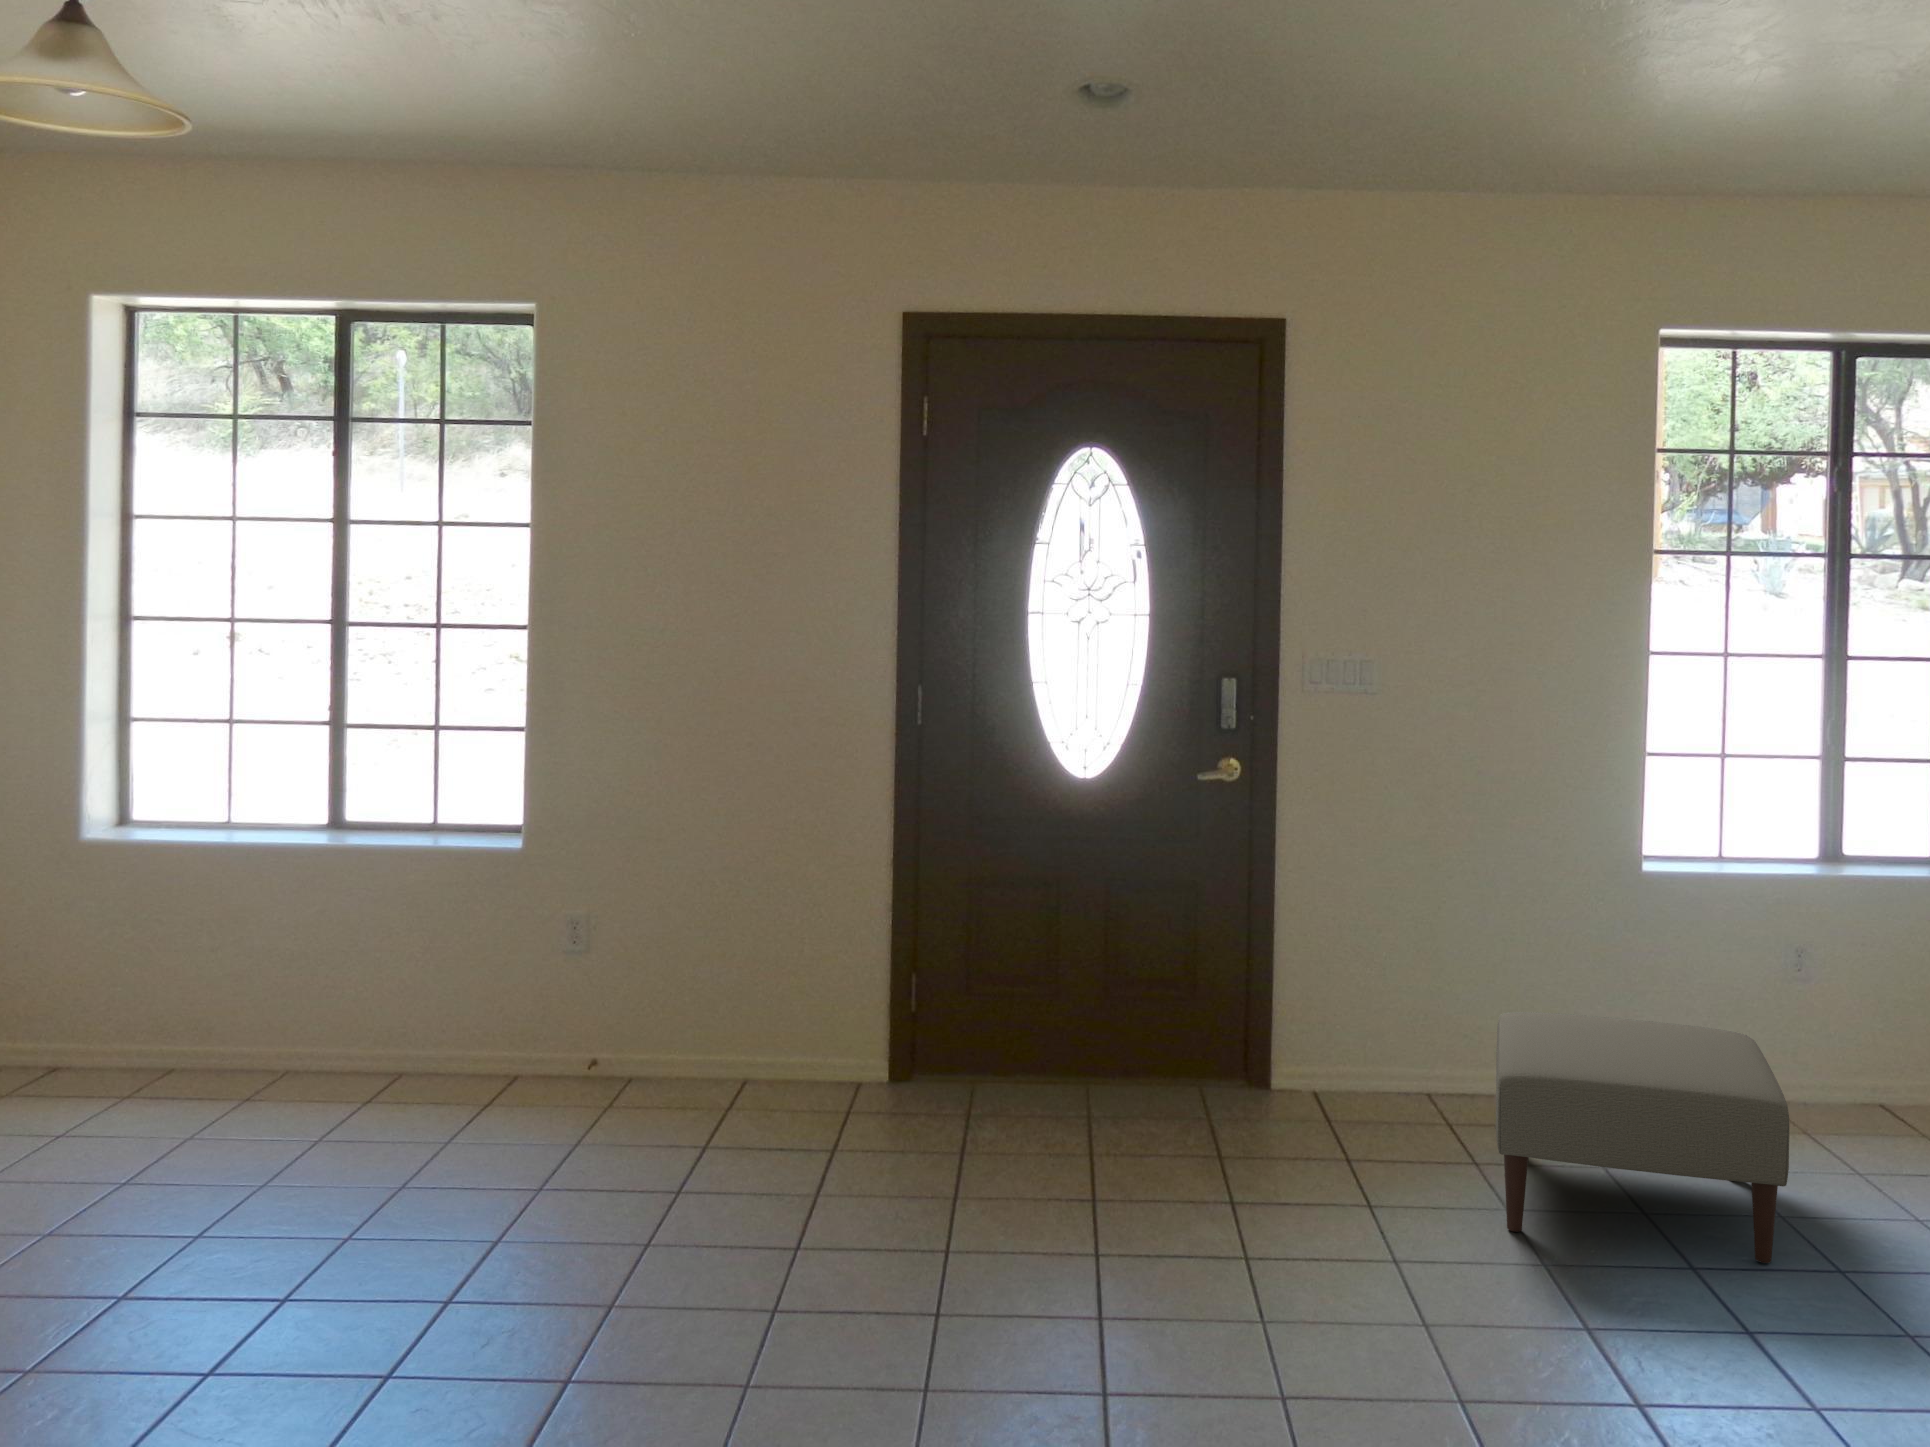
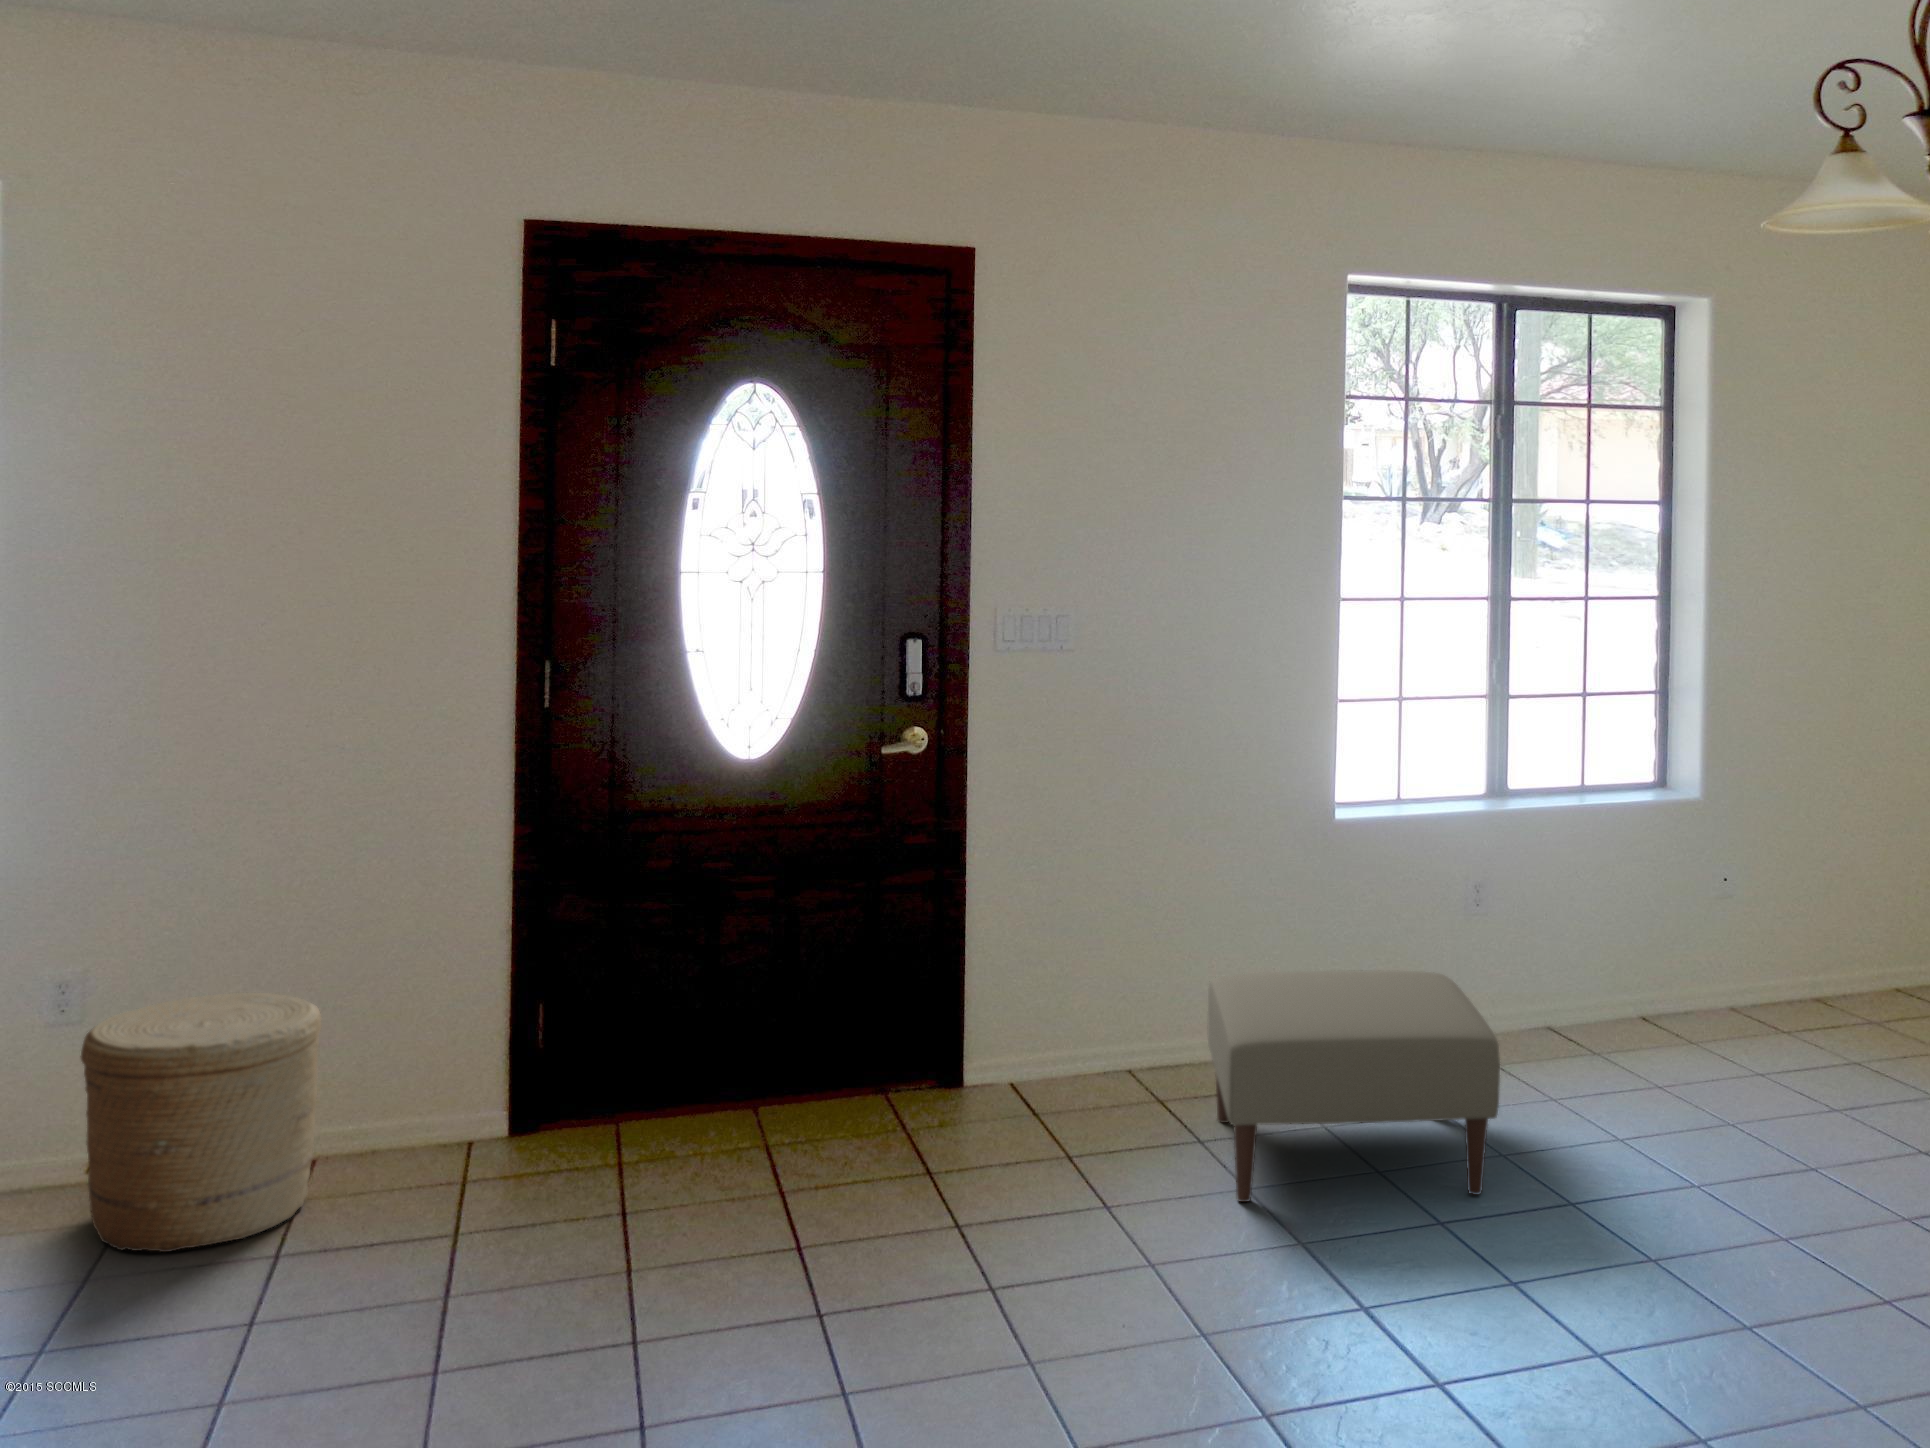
woven basket: none [578,937,745,1133] -> present [80,993,321,1252]

